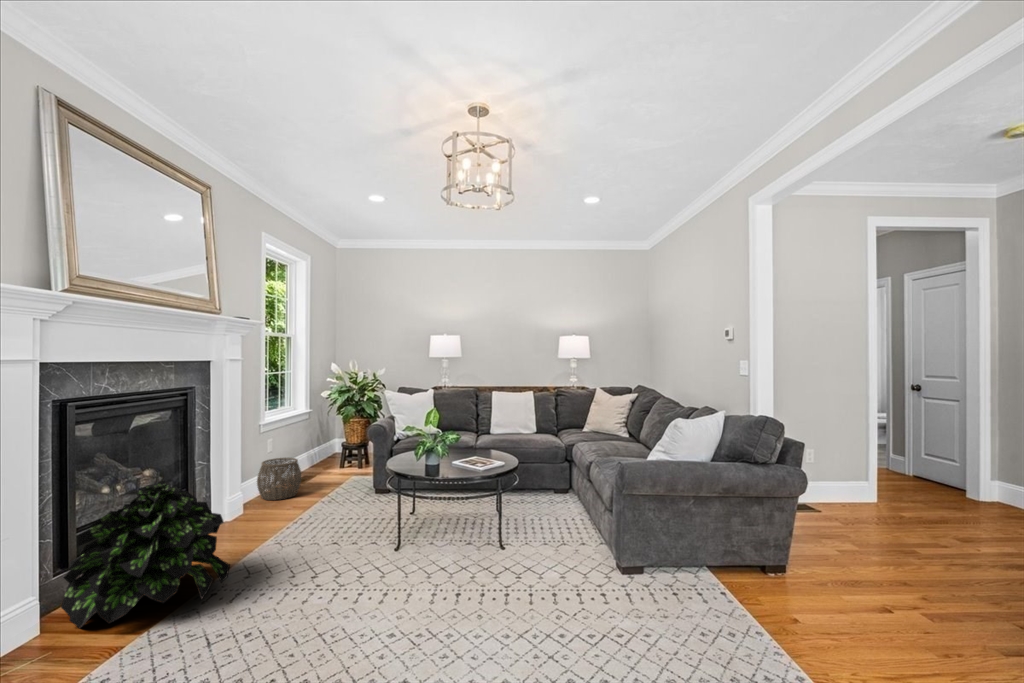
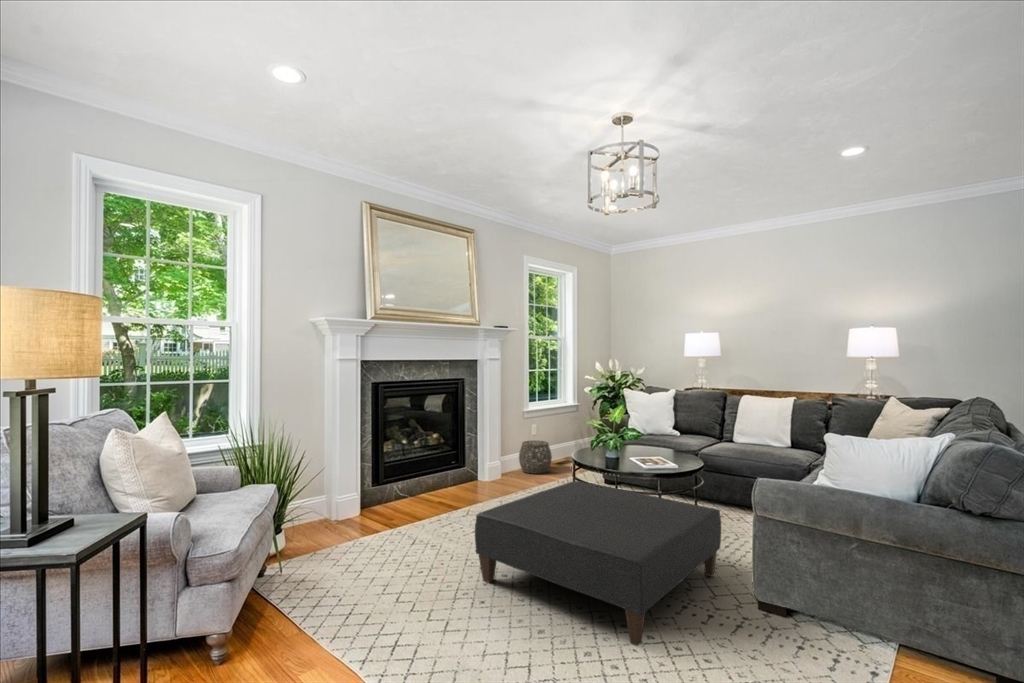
potted plant: present [61,481,230,628] -> none [368,439,452,521]
ottoman: none [359,496,598,651] -> present [475,481,721,646]

